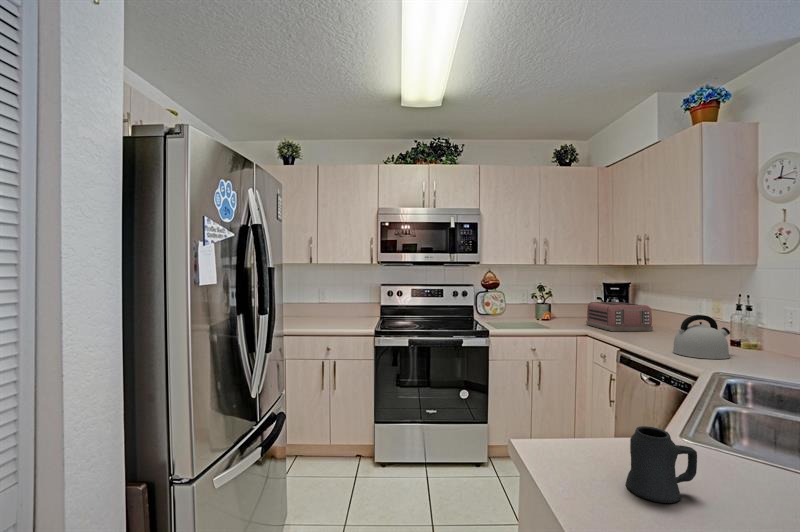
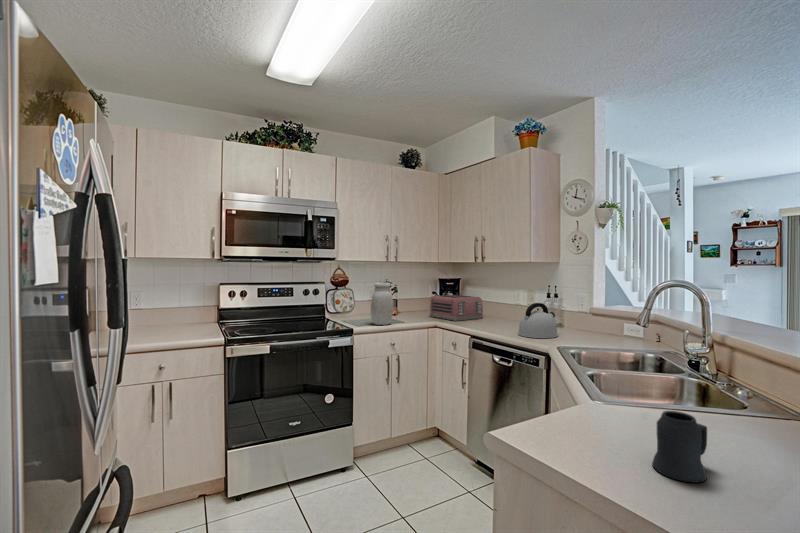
jar: none [511,286,535,329] -> present [371,282,393,325]

